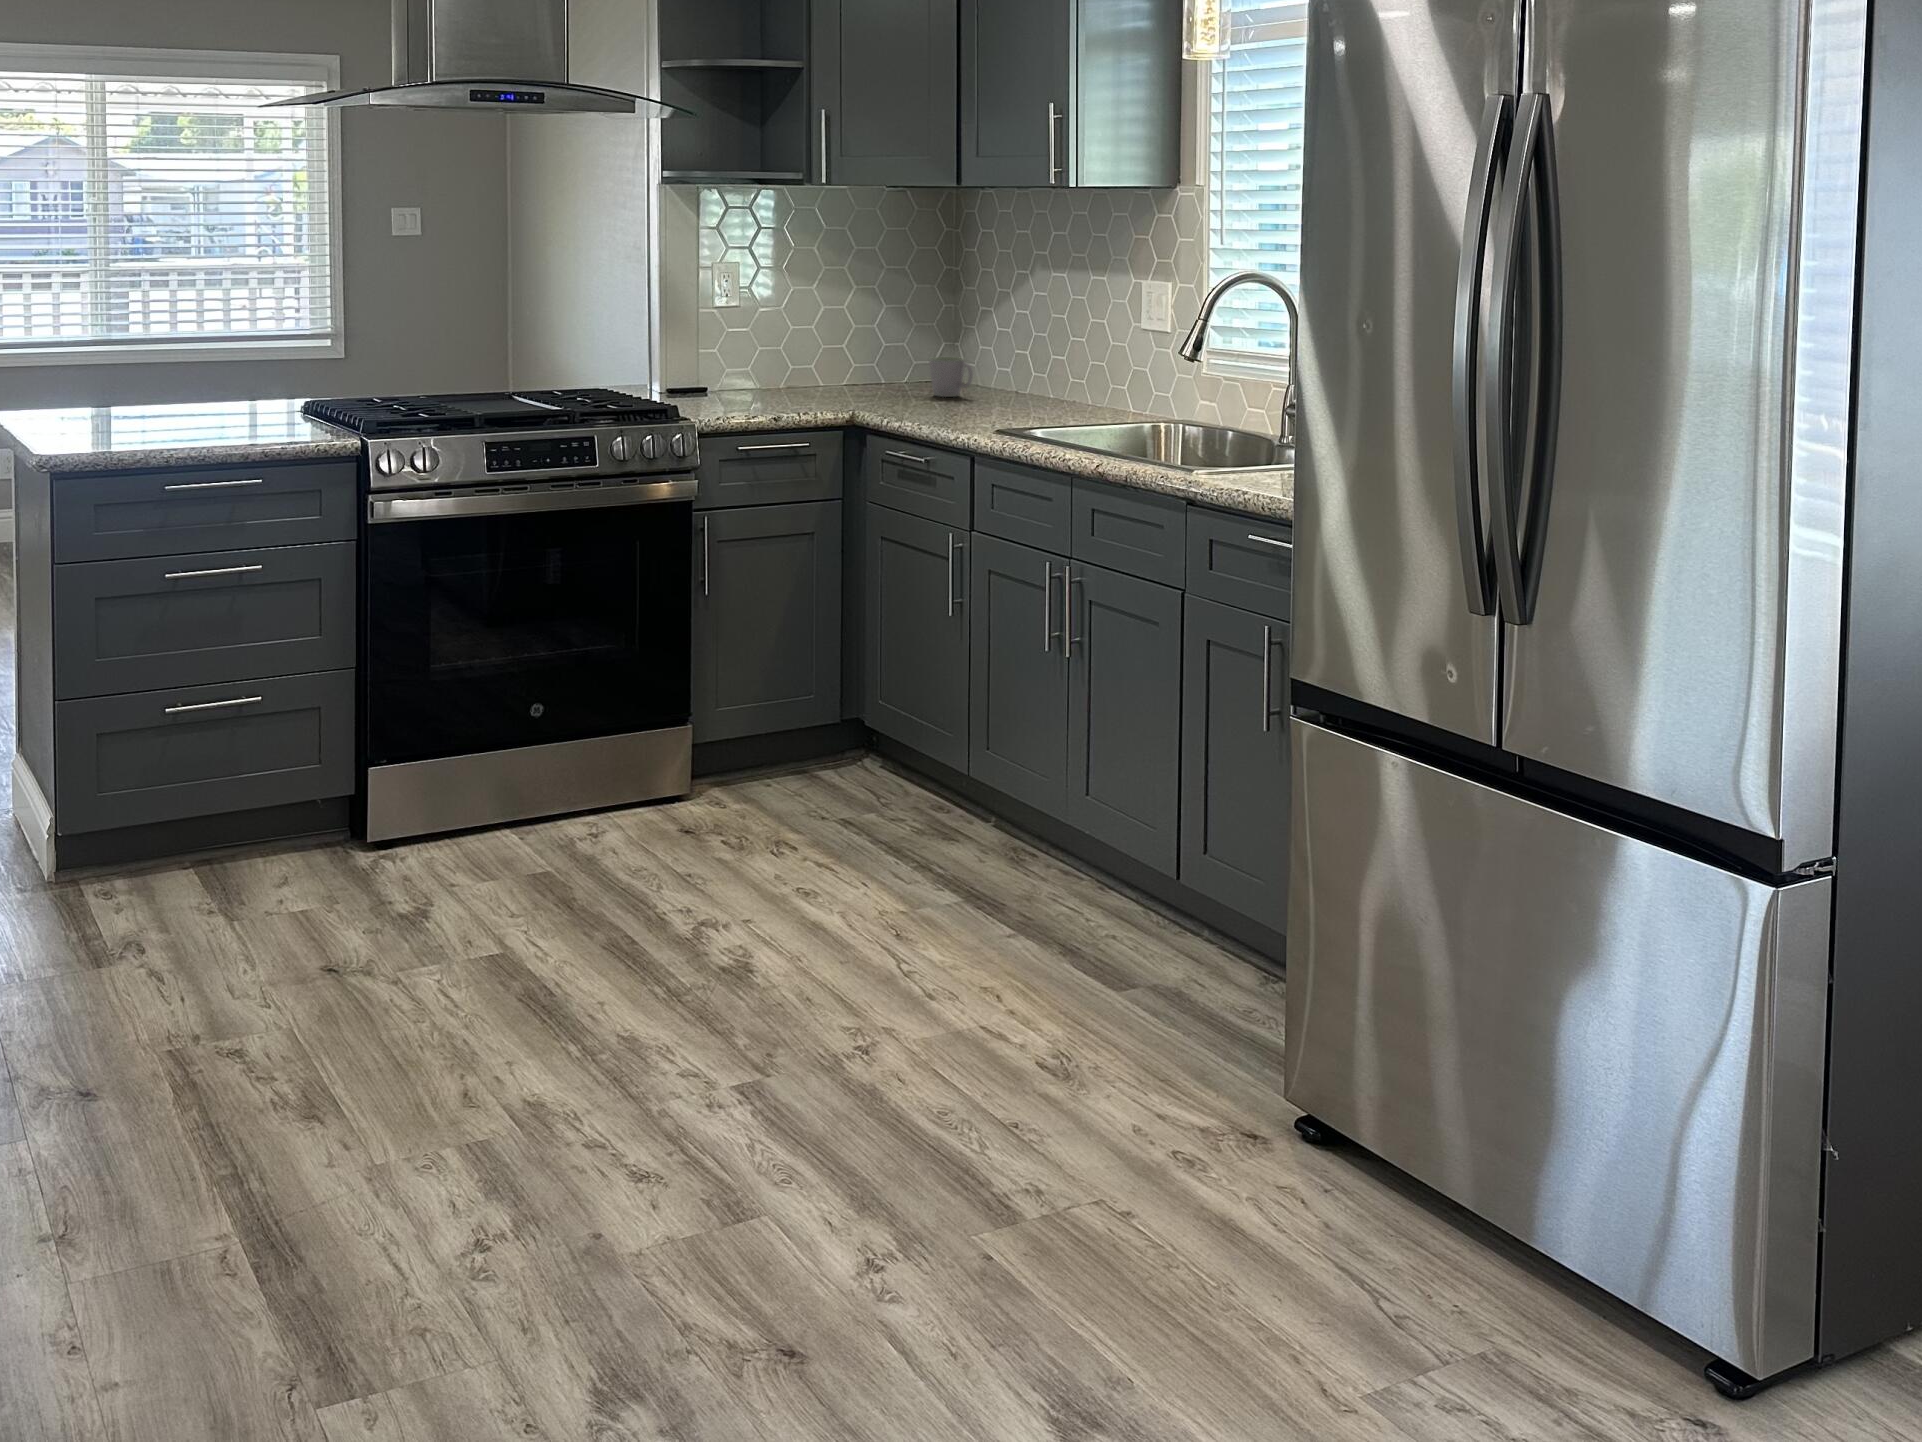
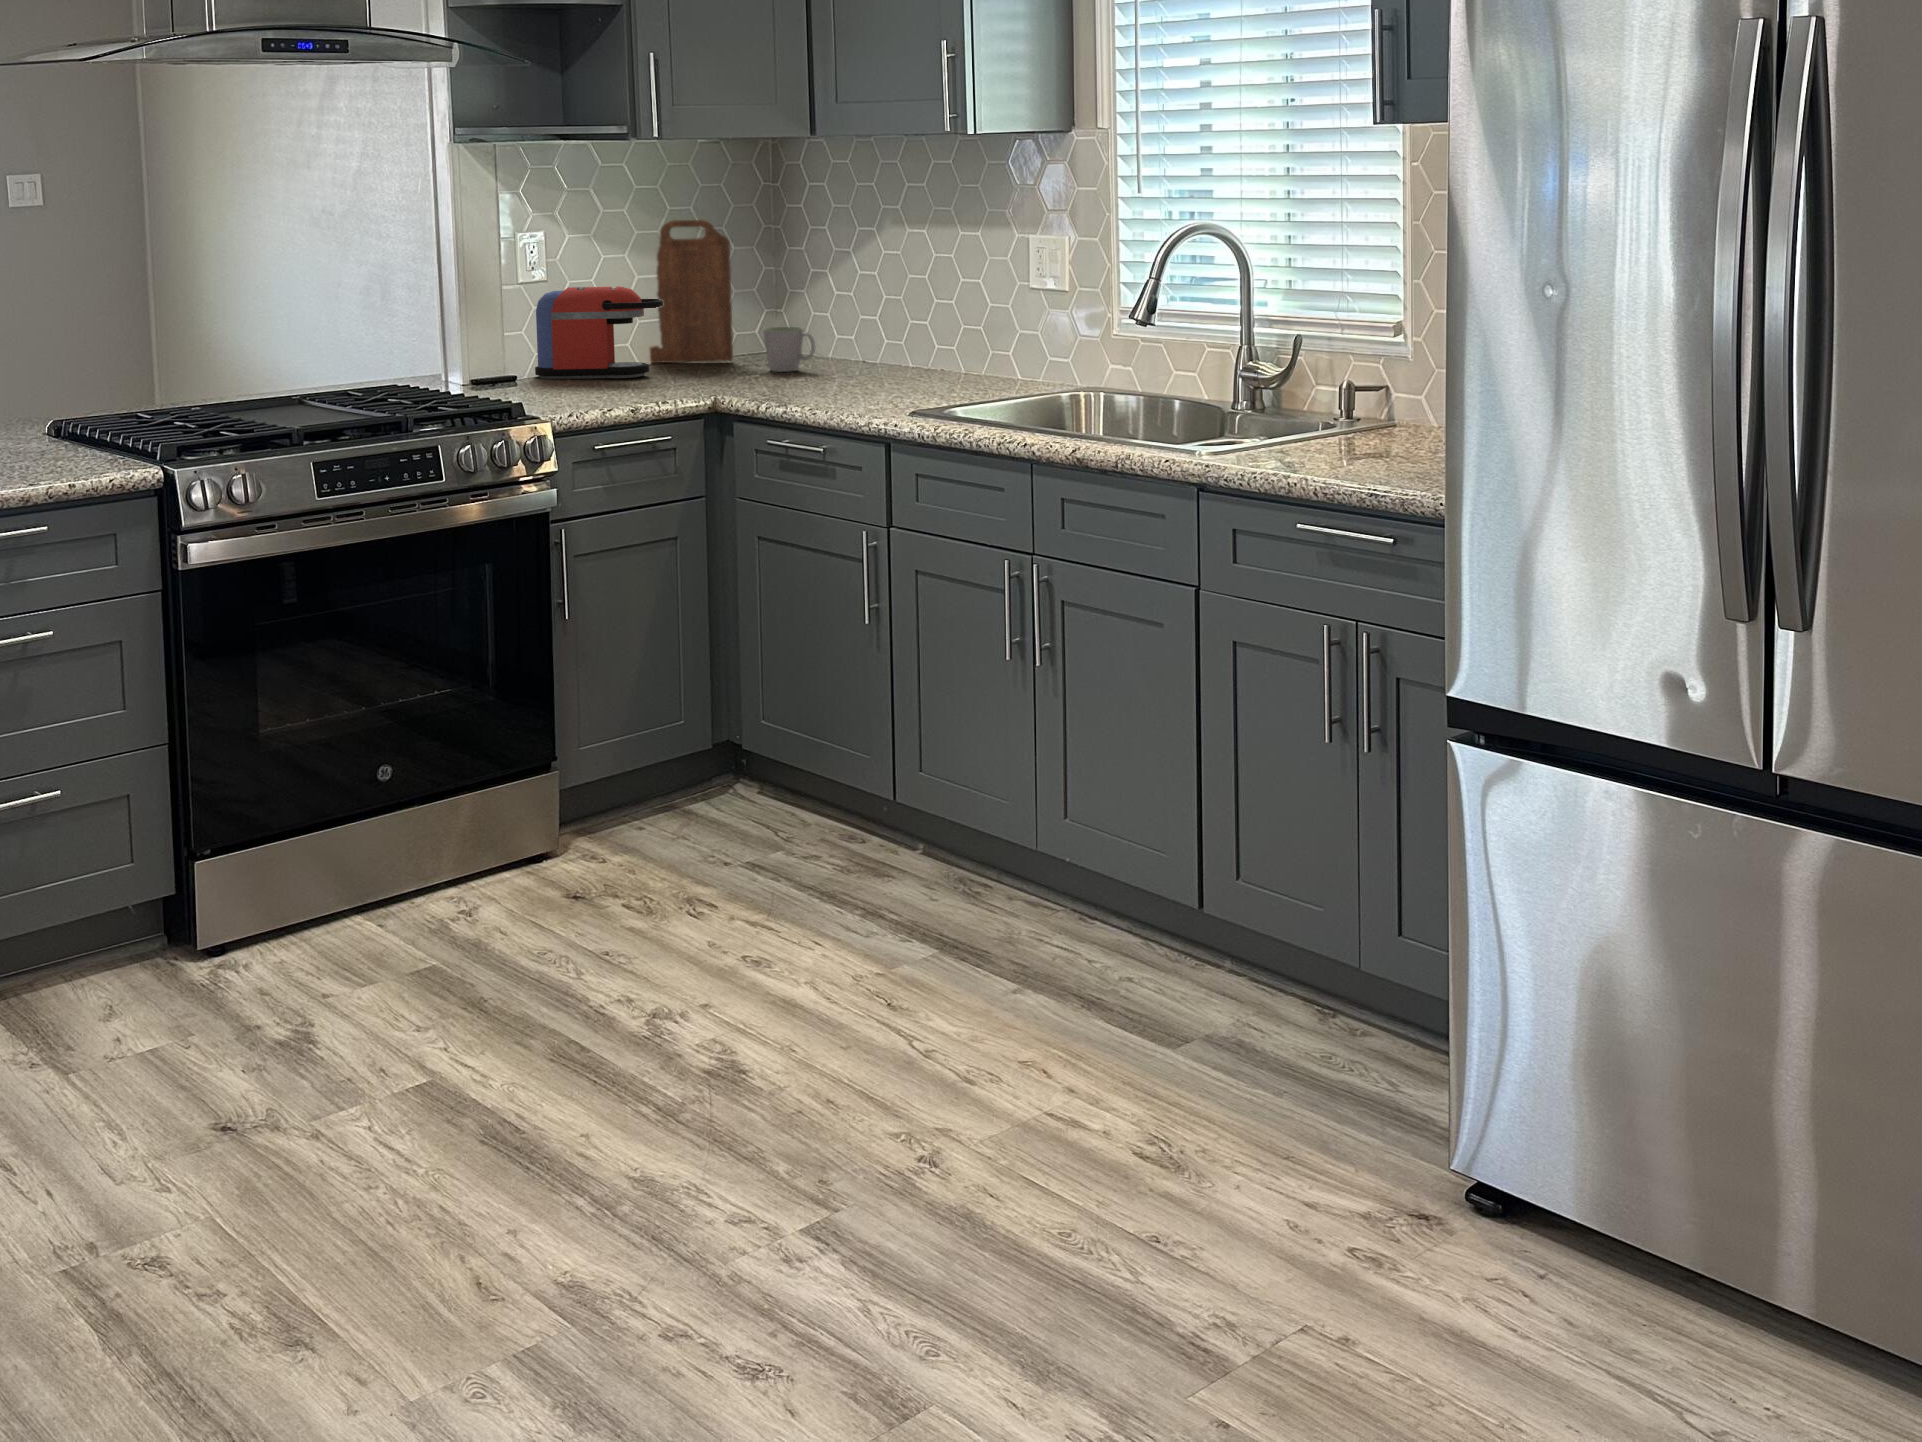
cutting board: none [840,260,913,387] -> present [650,220,733,363]
coffee maker: none [728,314,837,395] -> present [535,286,663,379]

